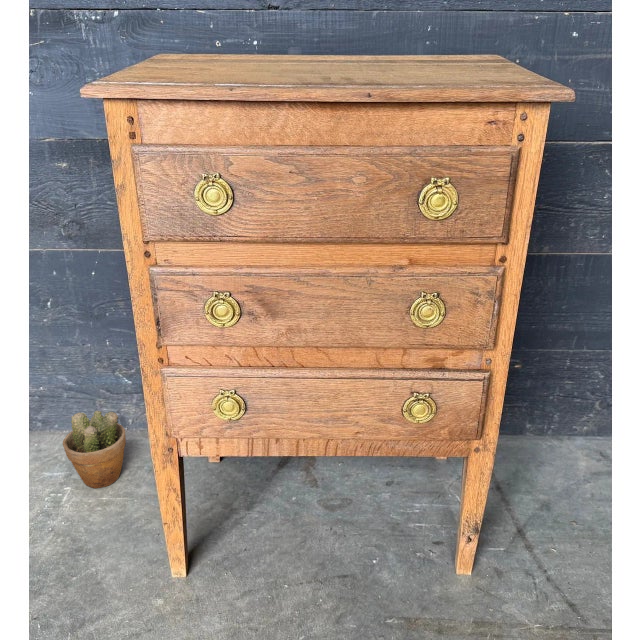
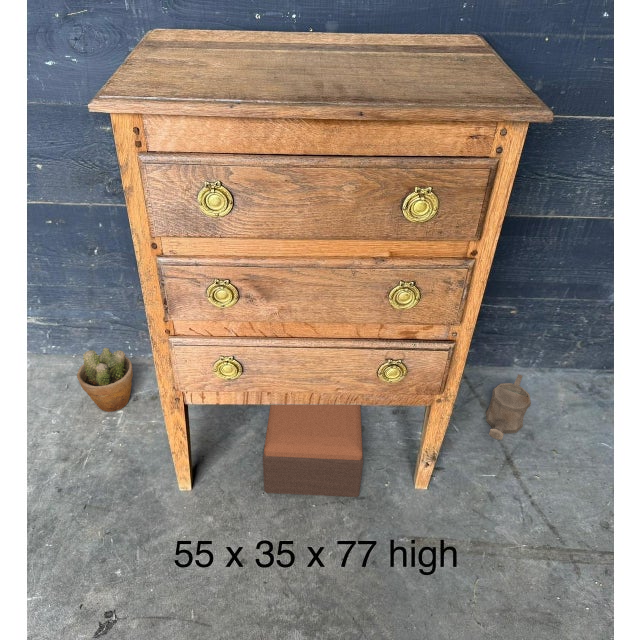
watering can: none [538,444,591,514] -> present [486,374,531,440]
footstool: none [268,447,389,585] -> present [263,405,363,497]

